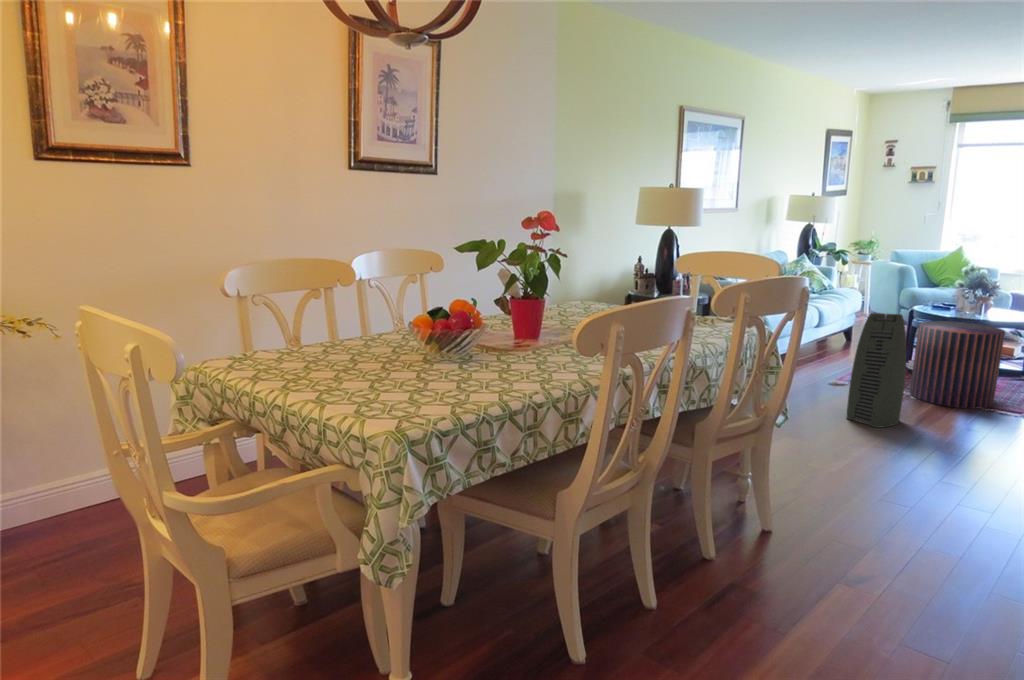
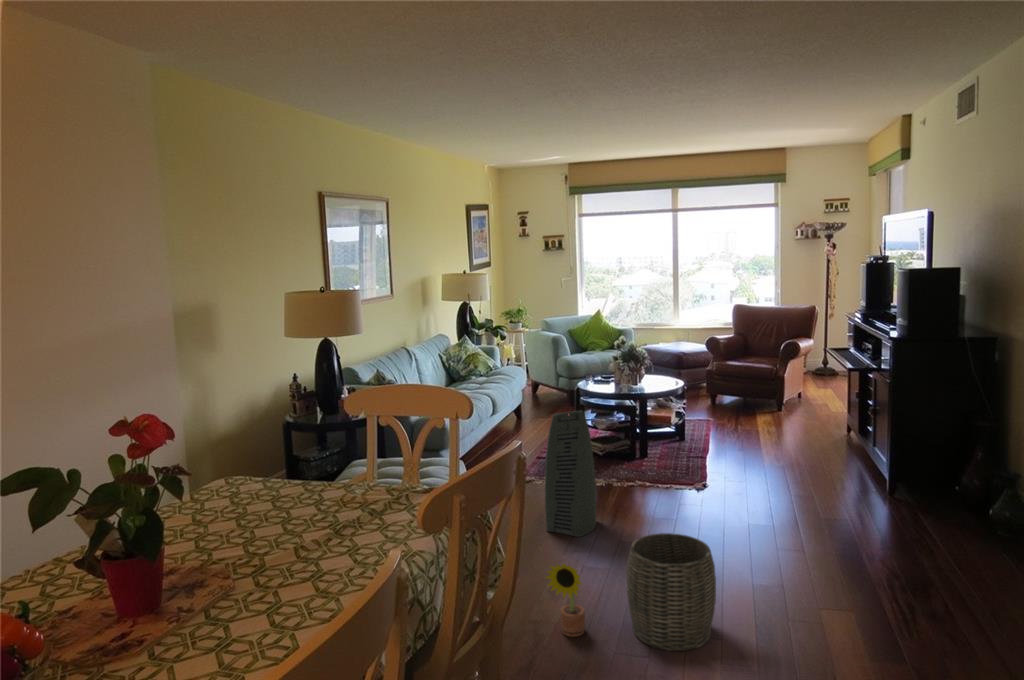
pouf: present [910,321,1005,409] -> none [591,399,666,489]
woven basket: none [905,414,999,513] -> present [627,533,716,651]
decorative plant: none [827,416,860,483] -> present [545,563,585,637]

